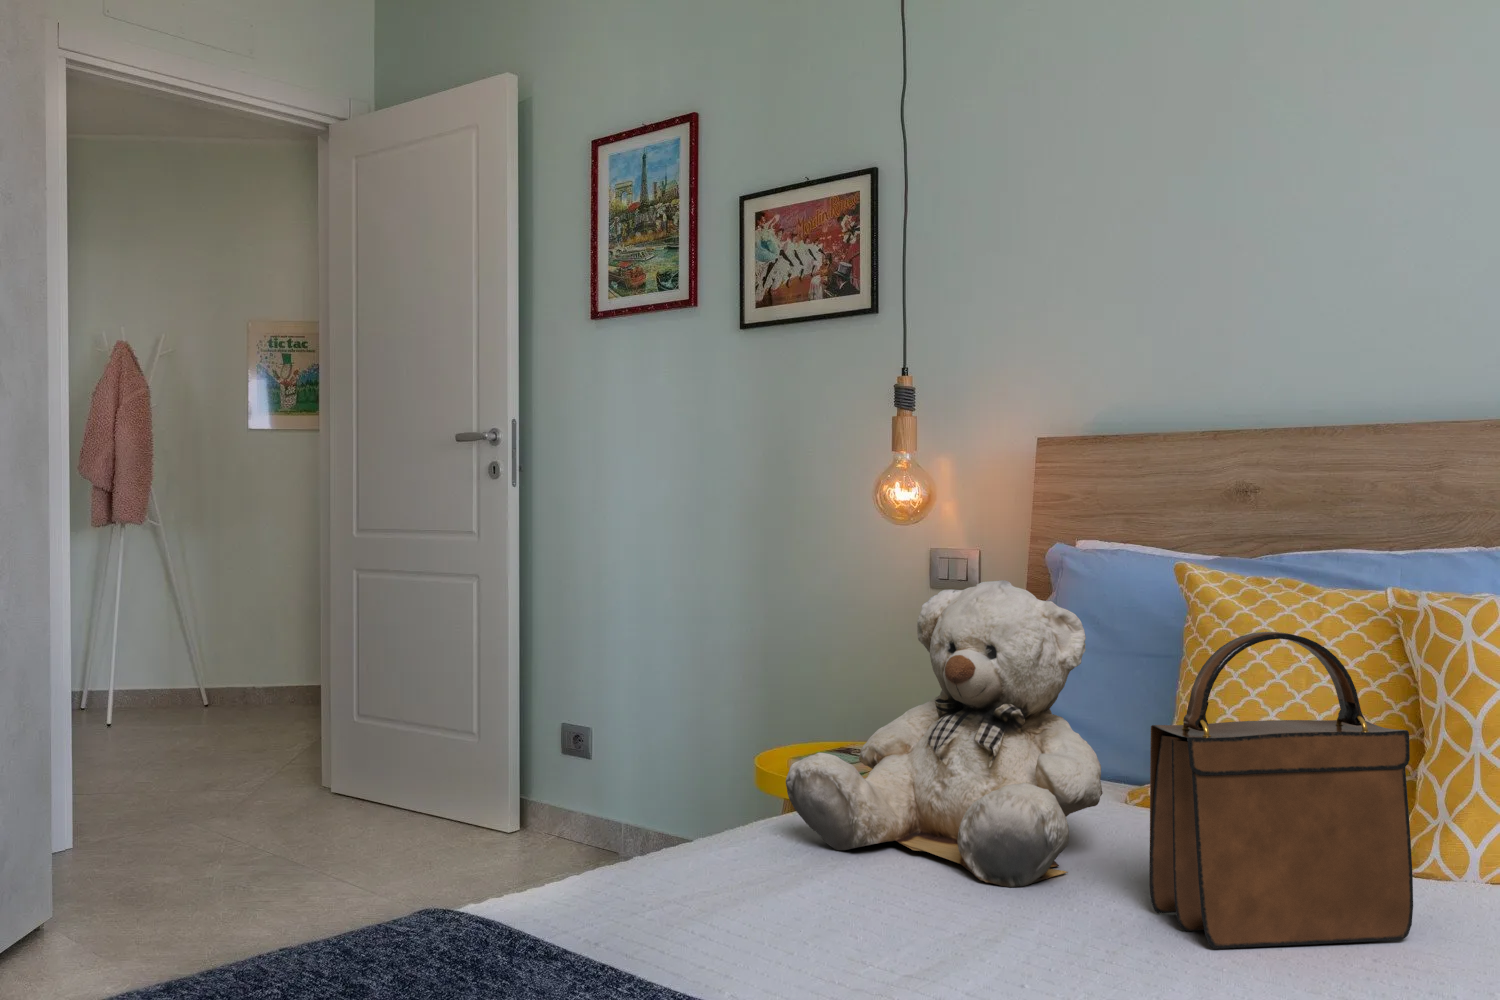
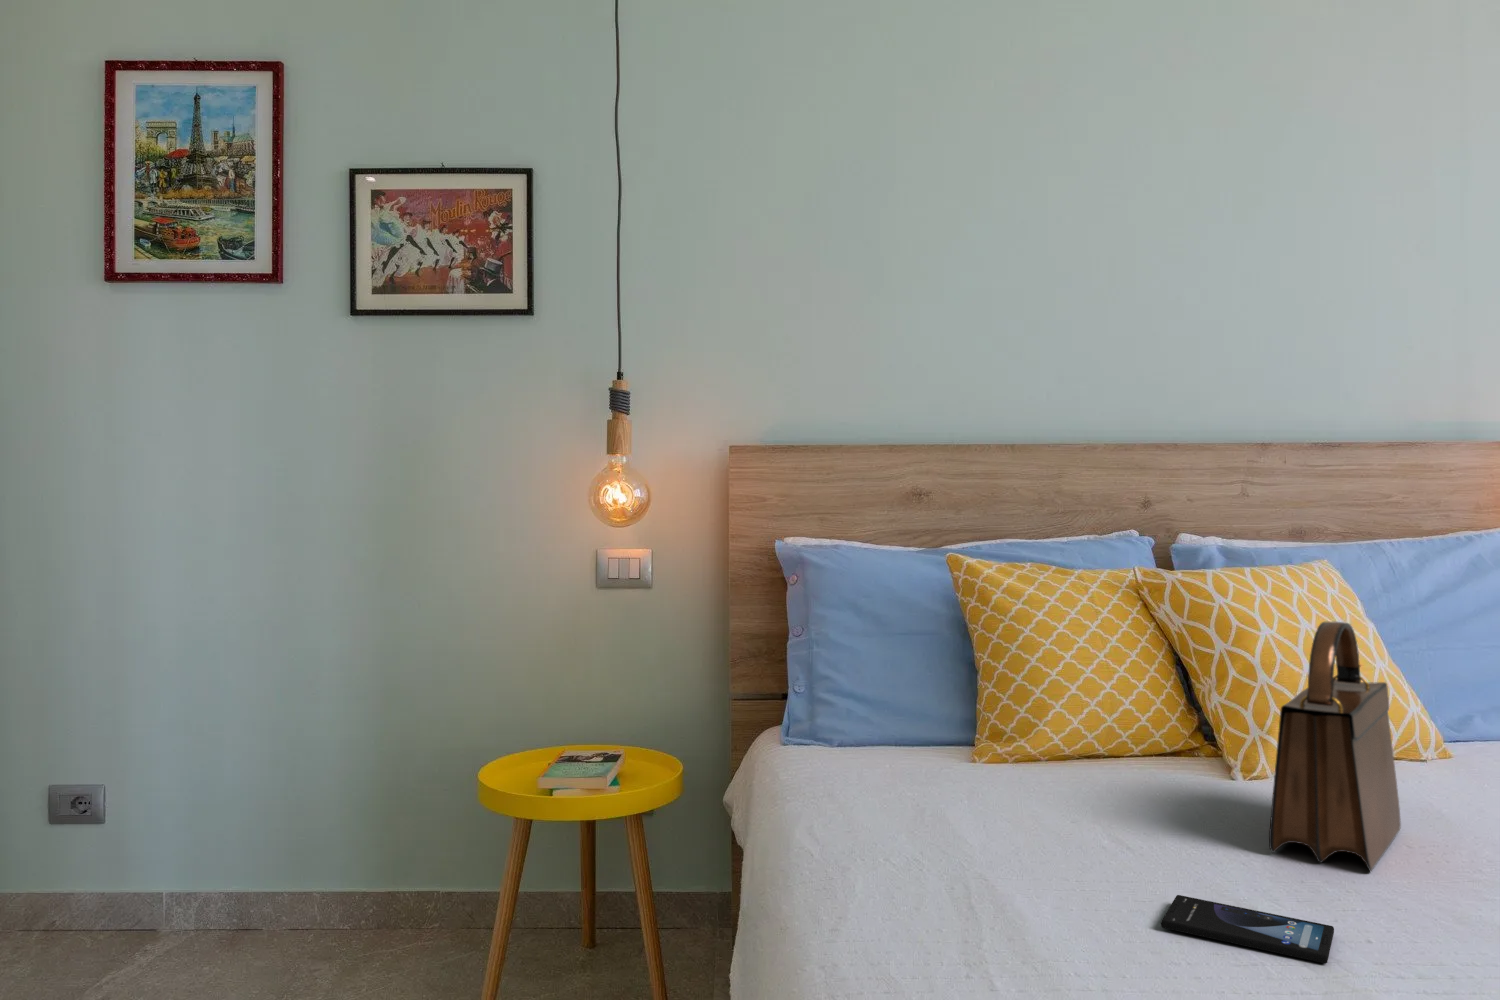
teddy bear: present [786,580,1103,888] -> none [891,589,1196,866]
smartphone: none [850,899,989,966] -> present [1161,895,1334,963]

